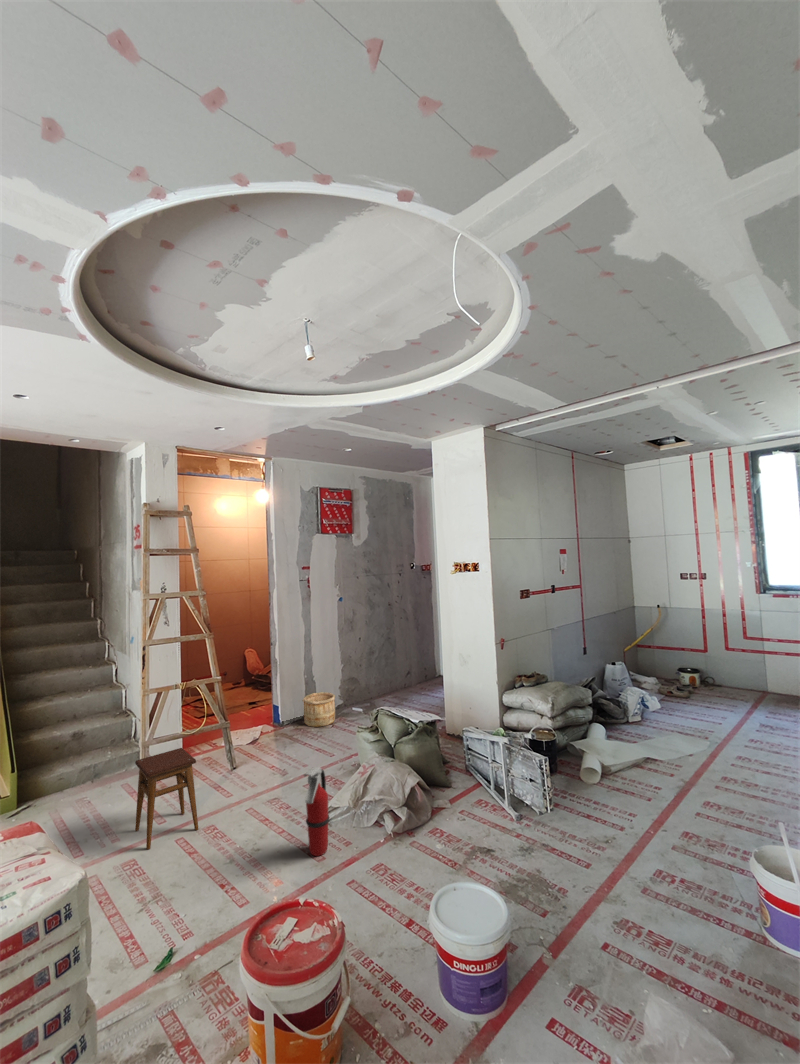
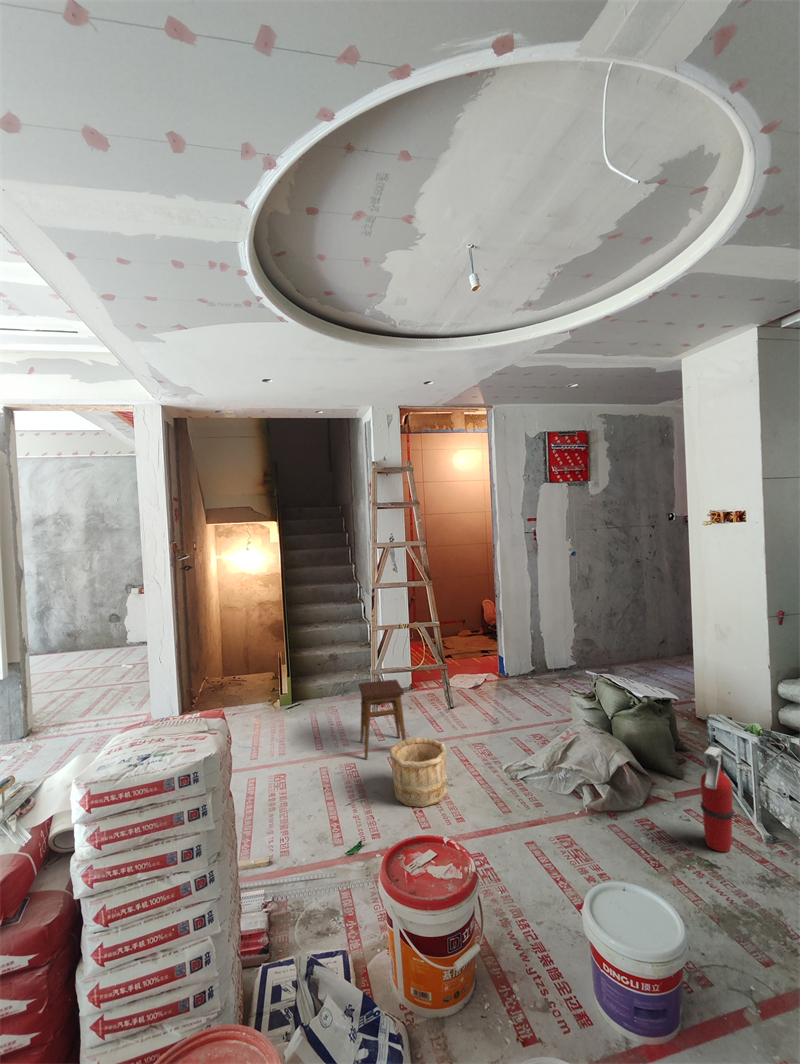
wooden bucket: present [302,692,335,727] -> present [390,737,447,807]
fire extinguisher: present [304,767,329,856] -> present [701,747,734,852]

